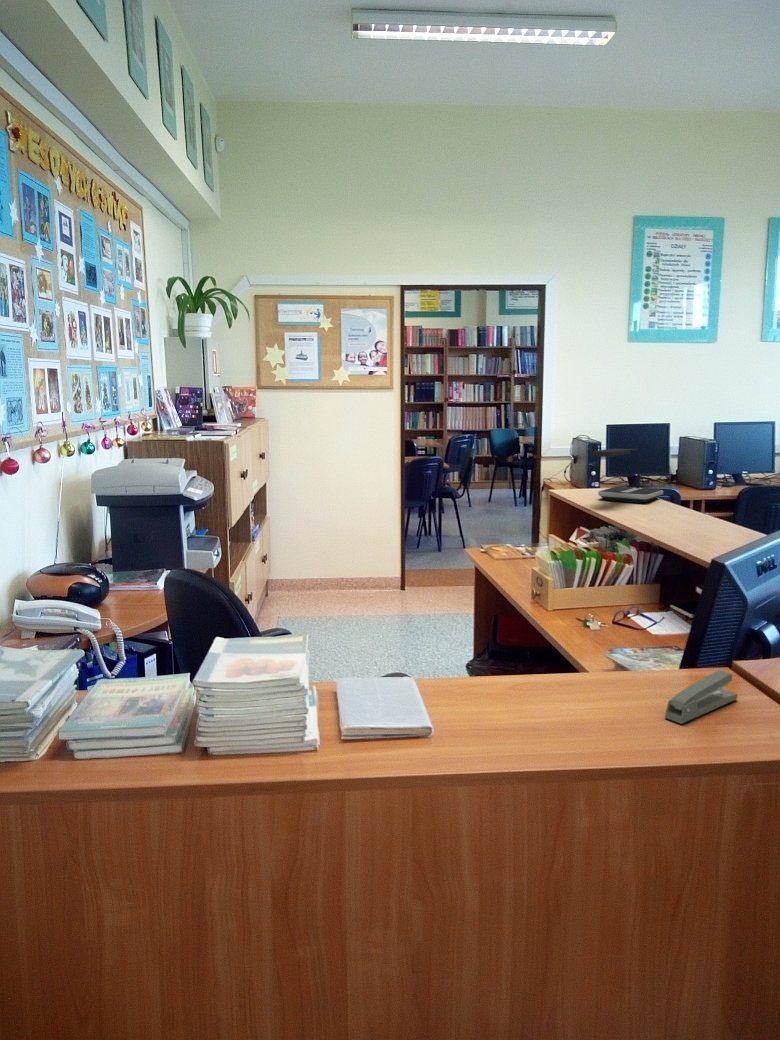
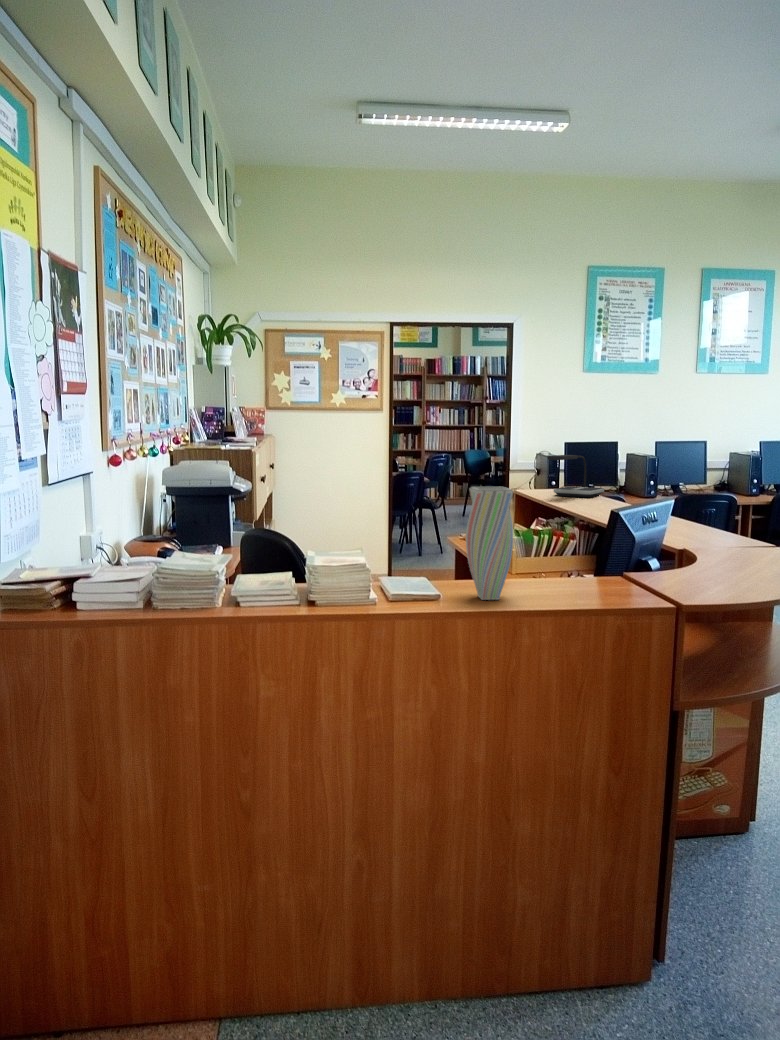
vase: none [475,529,555,717] -> present [466,487,513,600]
stapler: present [665,670,737,724] -> none [580,576,627,602]

